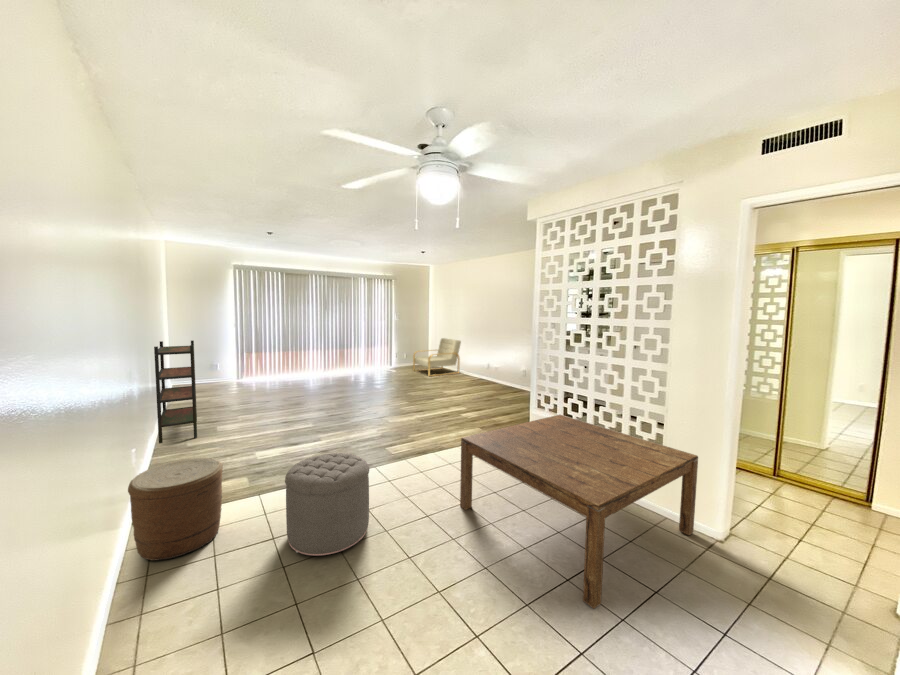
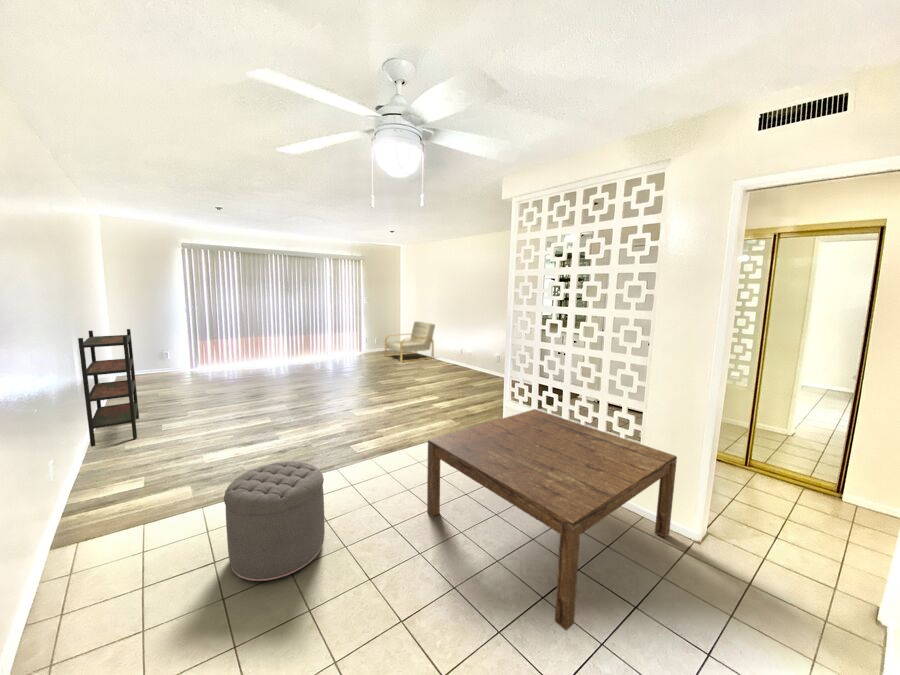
woven basket: present [128,458,223,561] -> none [29,472,152,596]

